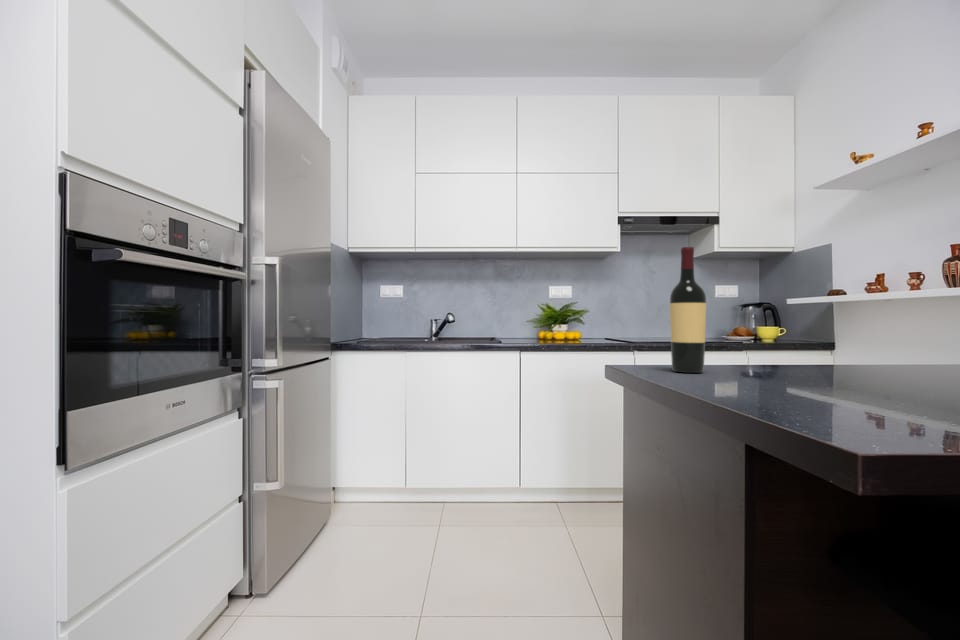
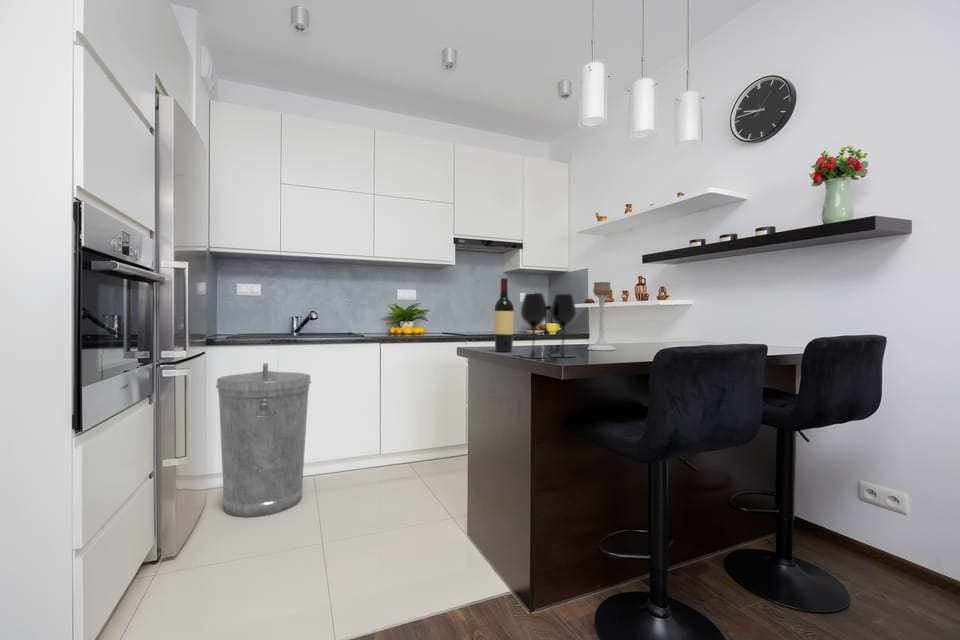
candle holder: none [854,245,923,375] -> present [588,282,615,351]
wine glass: none [719,261,850,393] -> present [521,293,576,358]
trash can: none [332,373,435,557] -> present [216,363,311,517]

